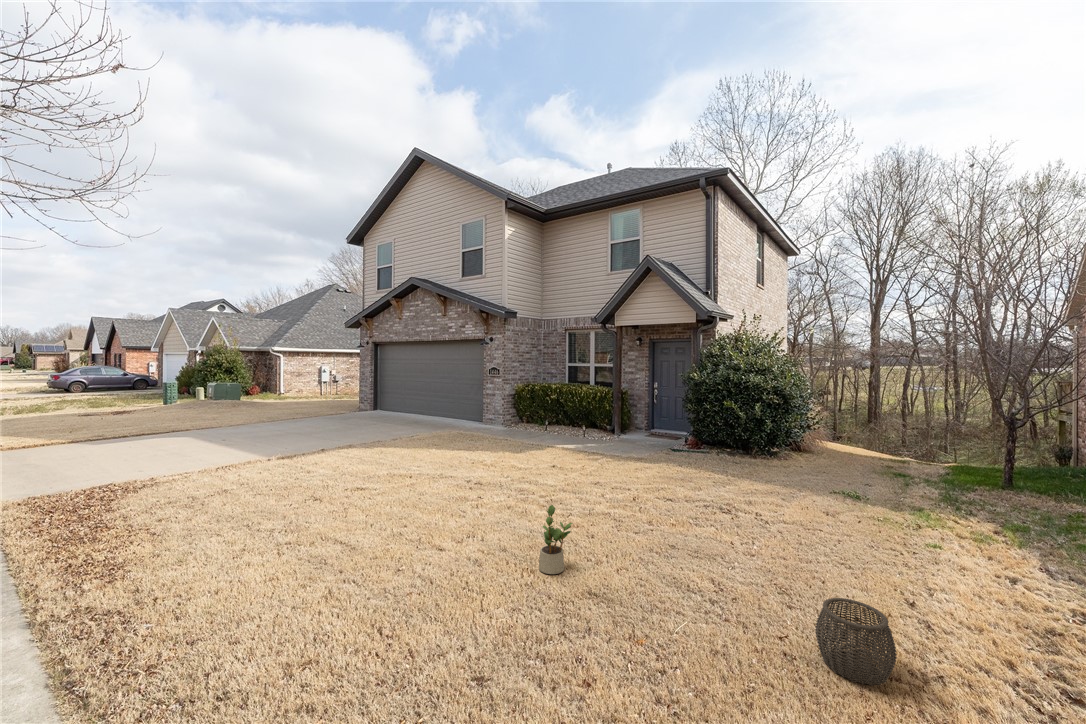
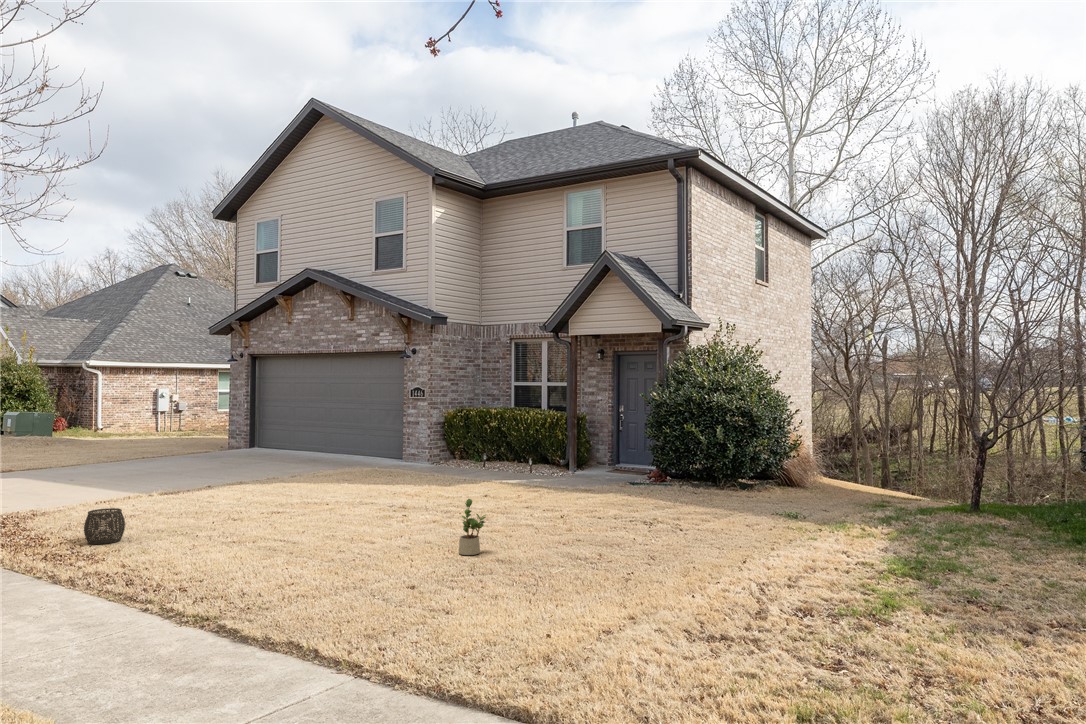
woven basket: present [815,598,897,686] -> present [84,508,125,544]

